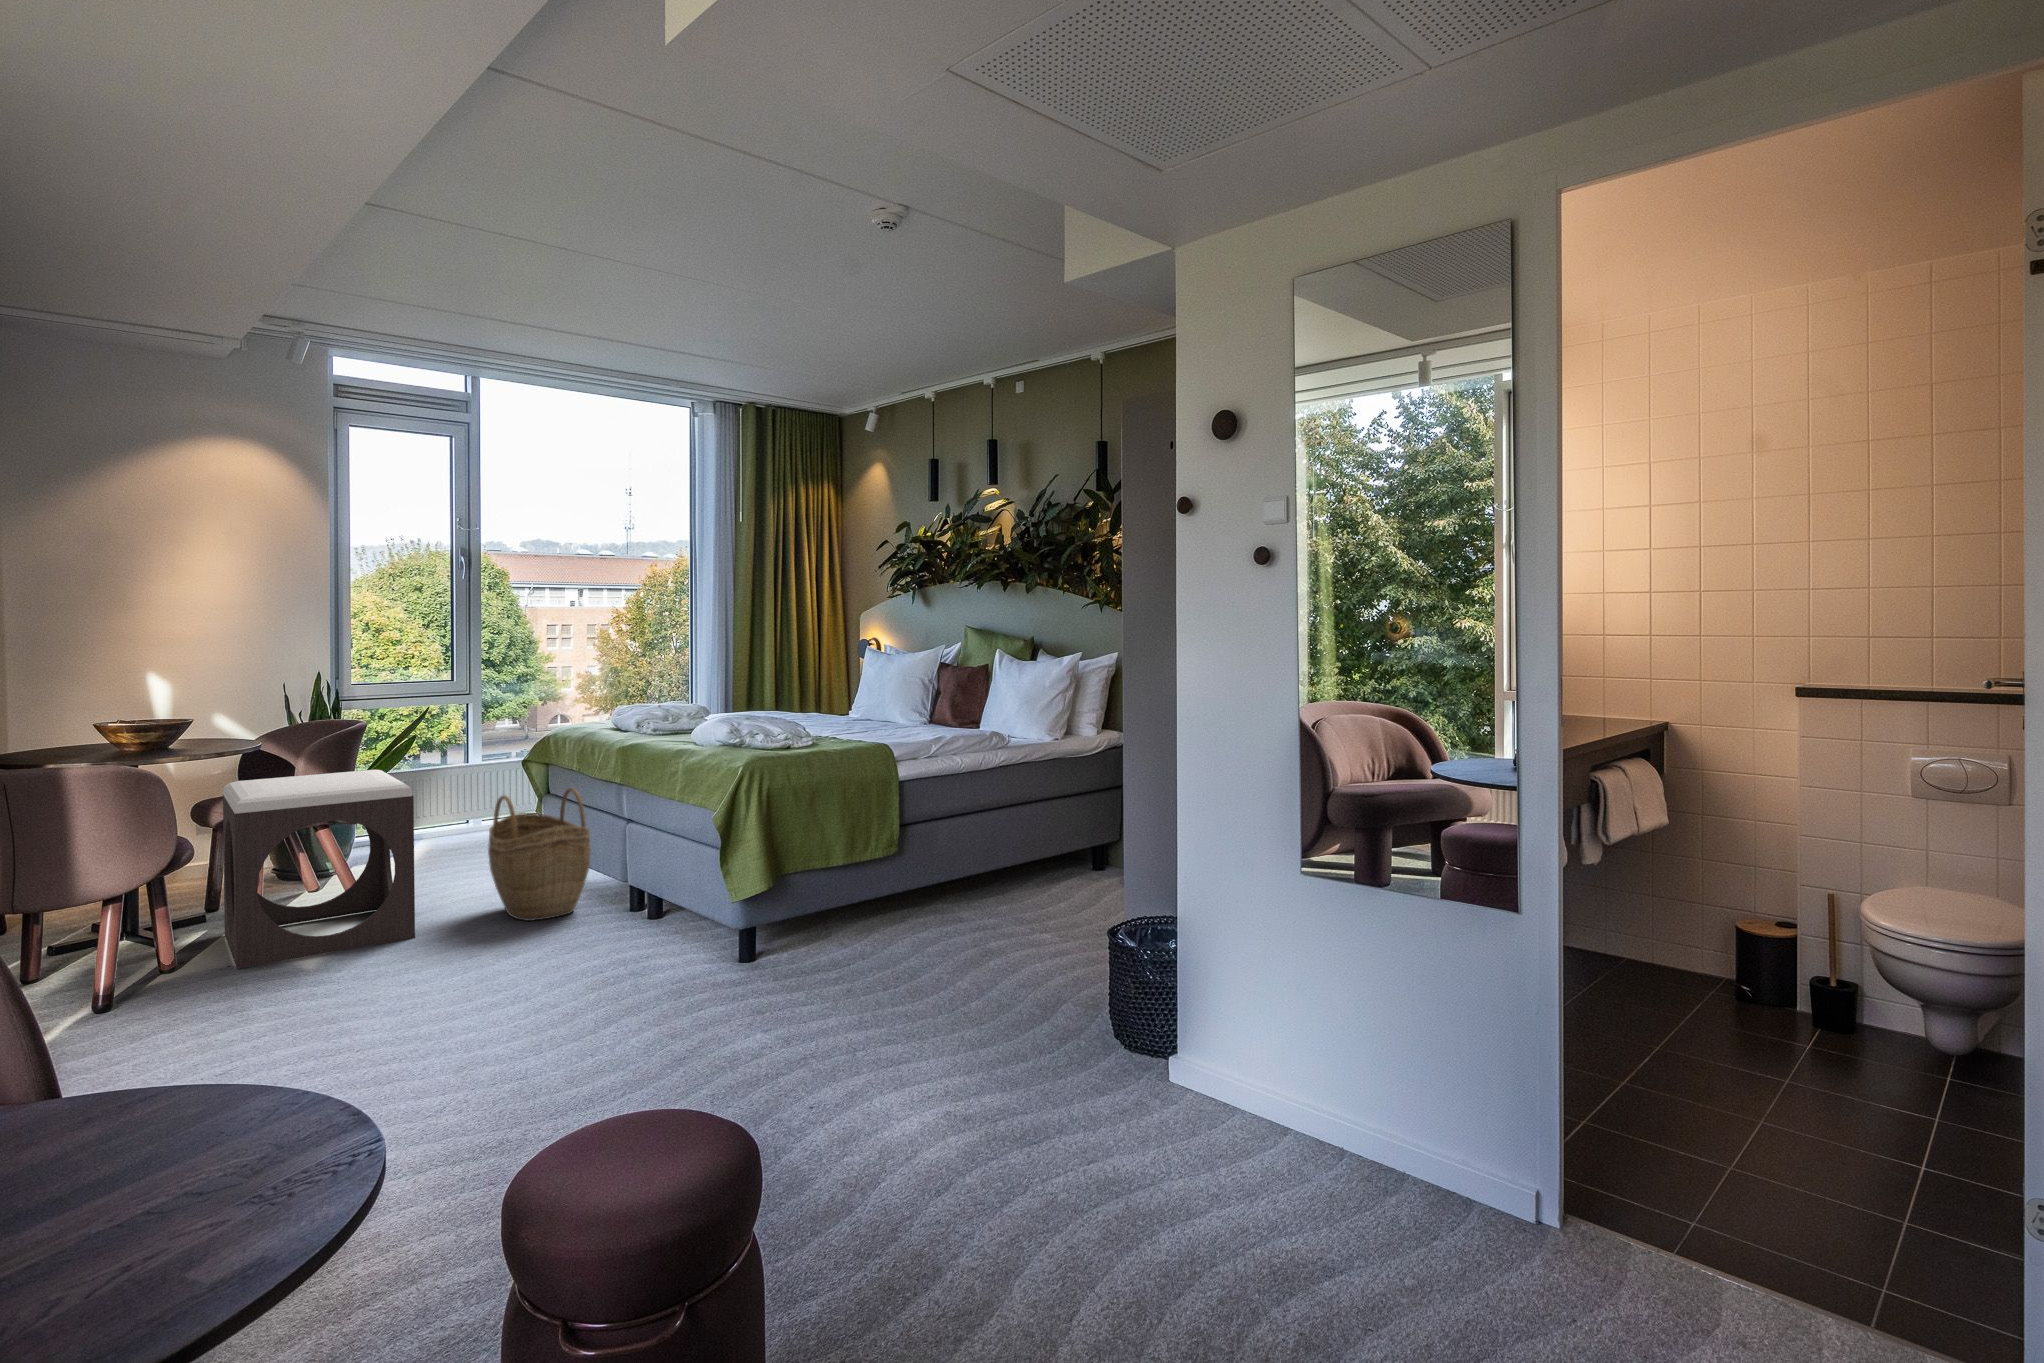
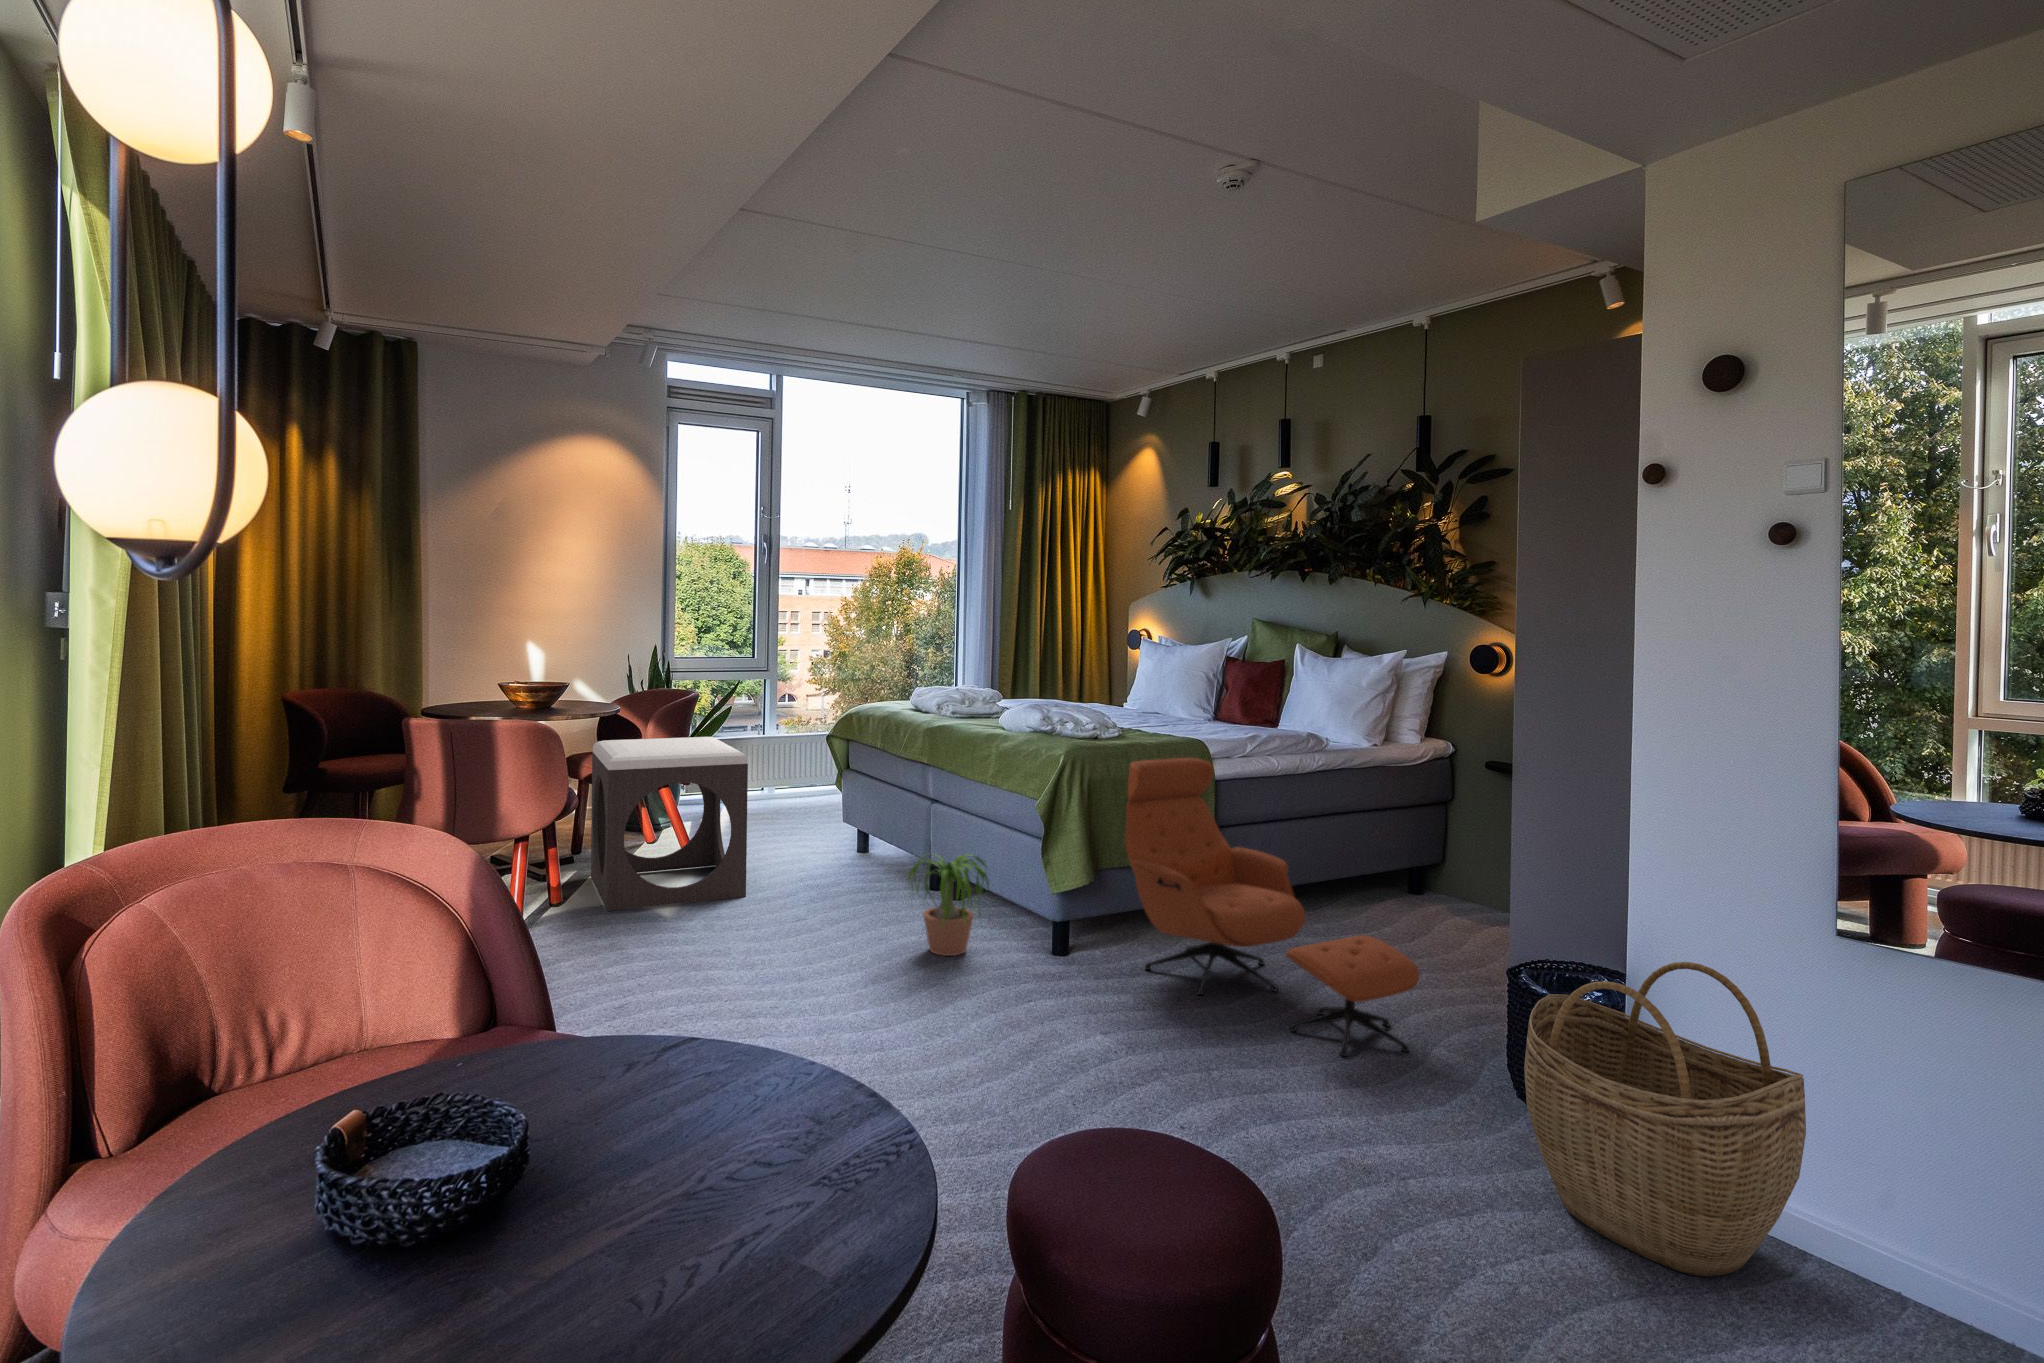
lounge chair: none [803,762,1046,1018] -> present [1125,758,1419,1056]
woven basket: present [488,788,591,921] -> present [1524,962,1806,1276]
potted plant: none [566,870,685,974] -> present [908,854,989,956]

